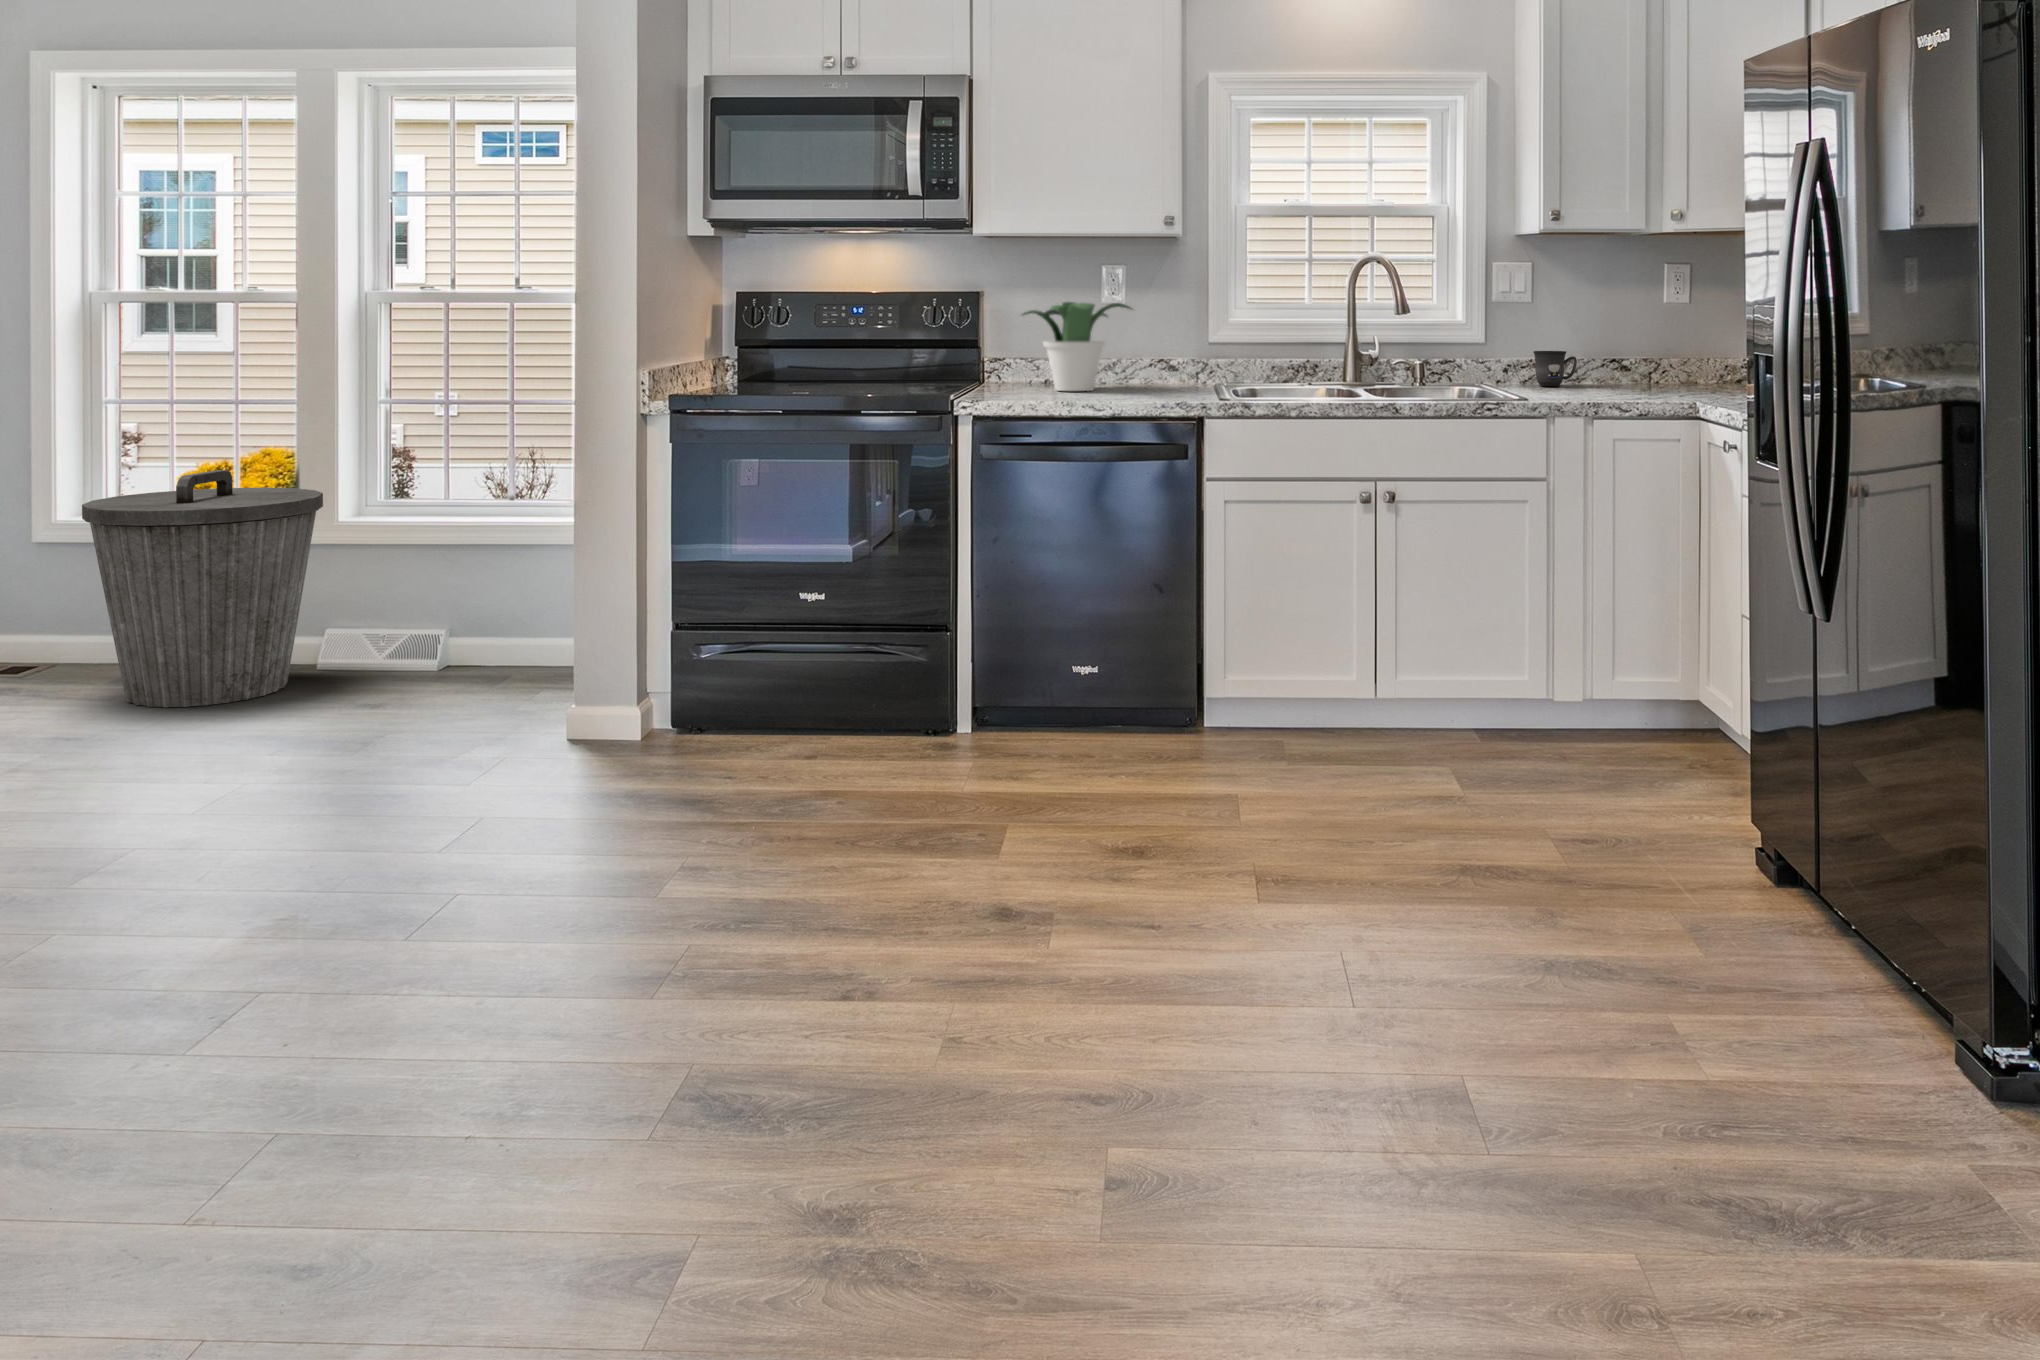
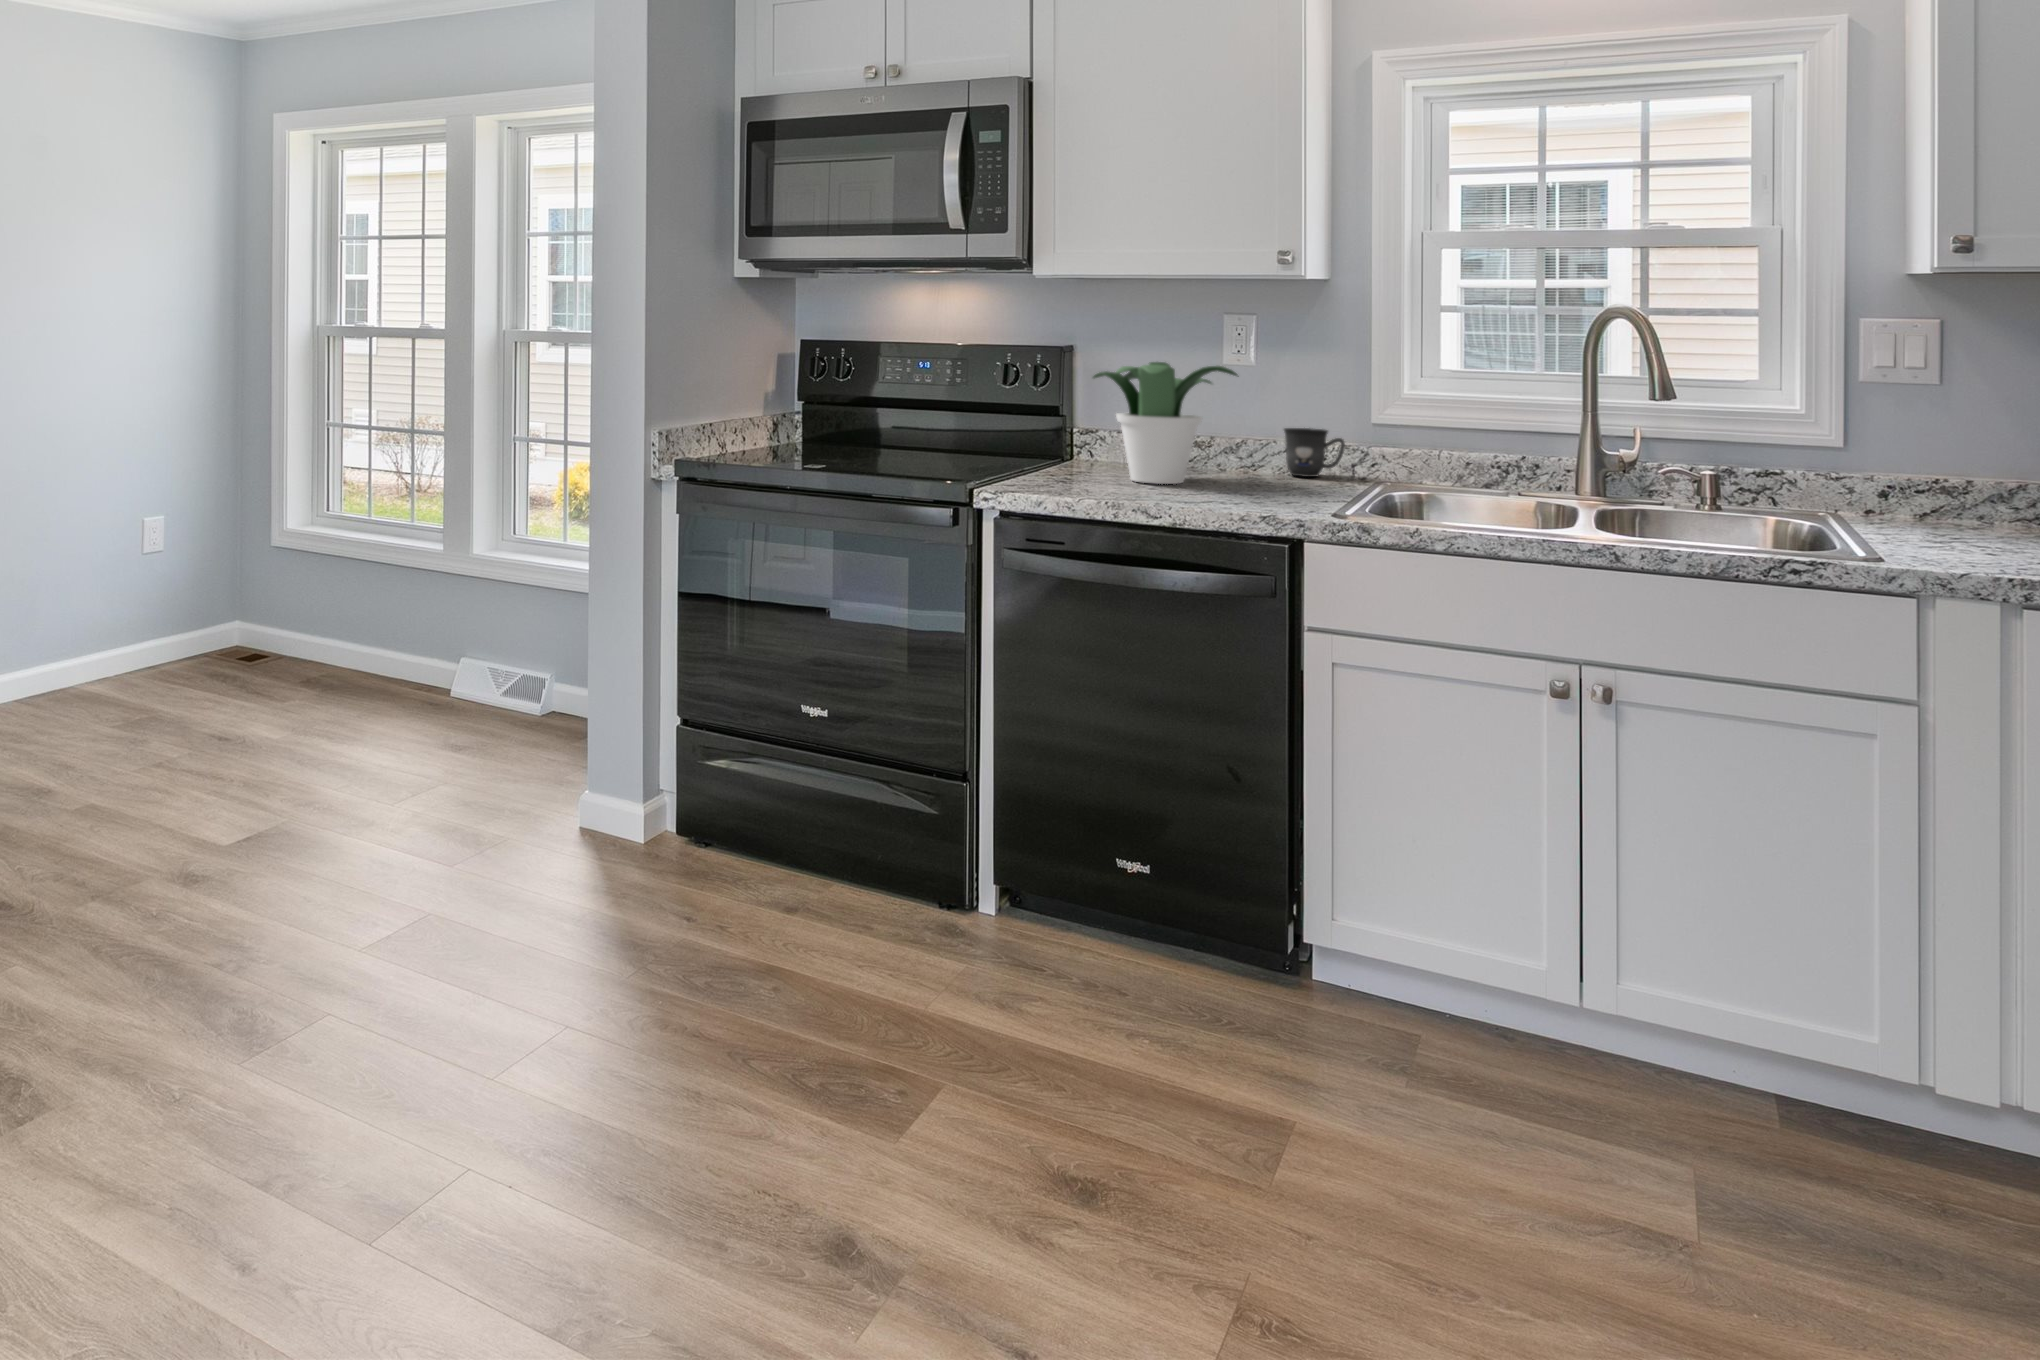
mug: present [1534,351,1577,386] -> present [1284,428,1345,477]
trash can: present [82,470,323,708] -> none [230,498,446,731]

